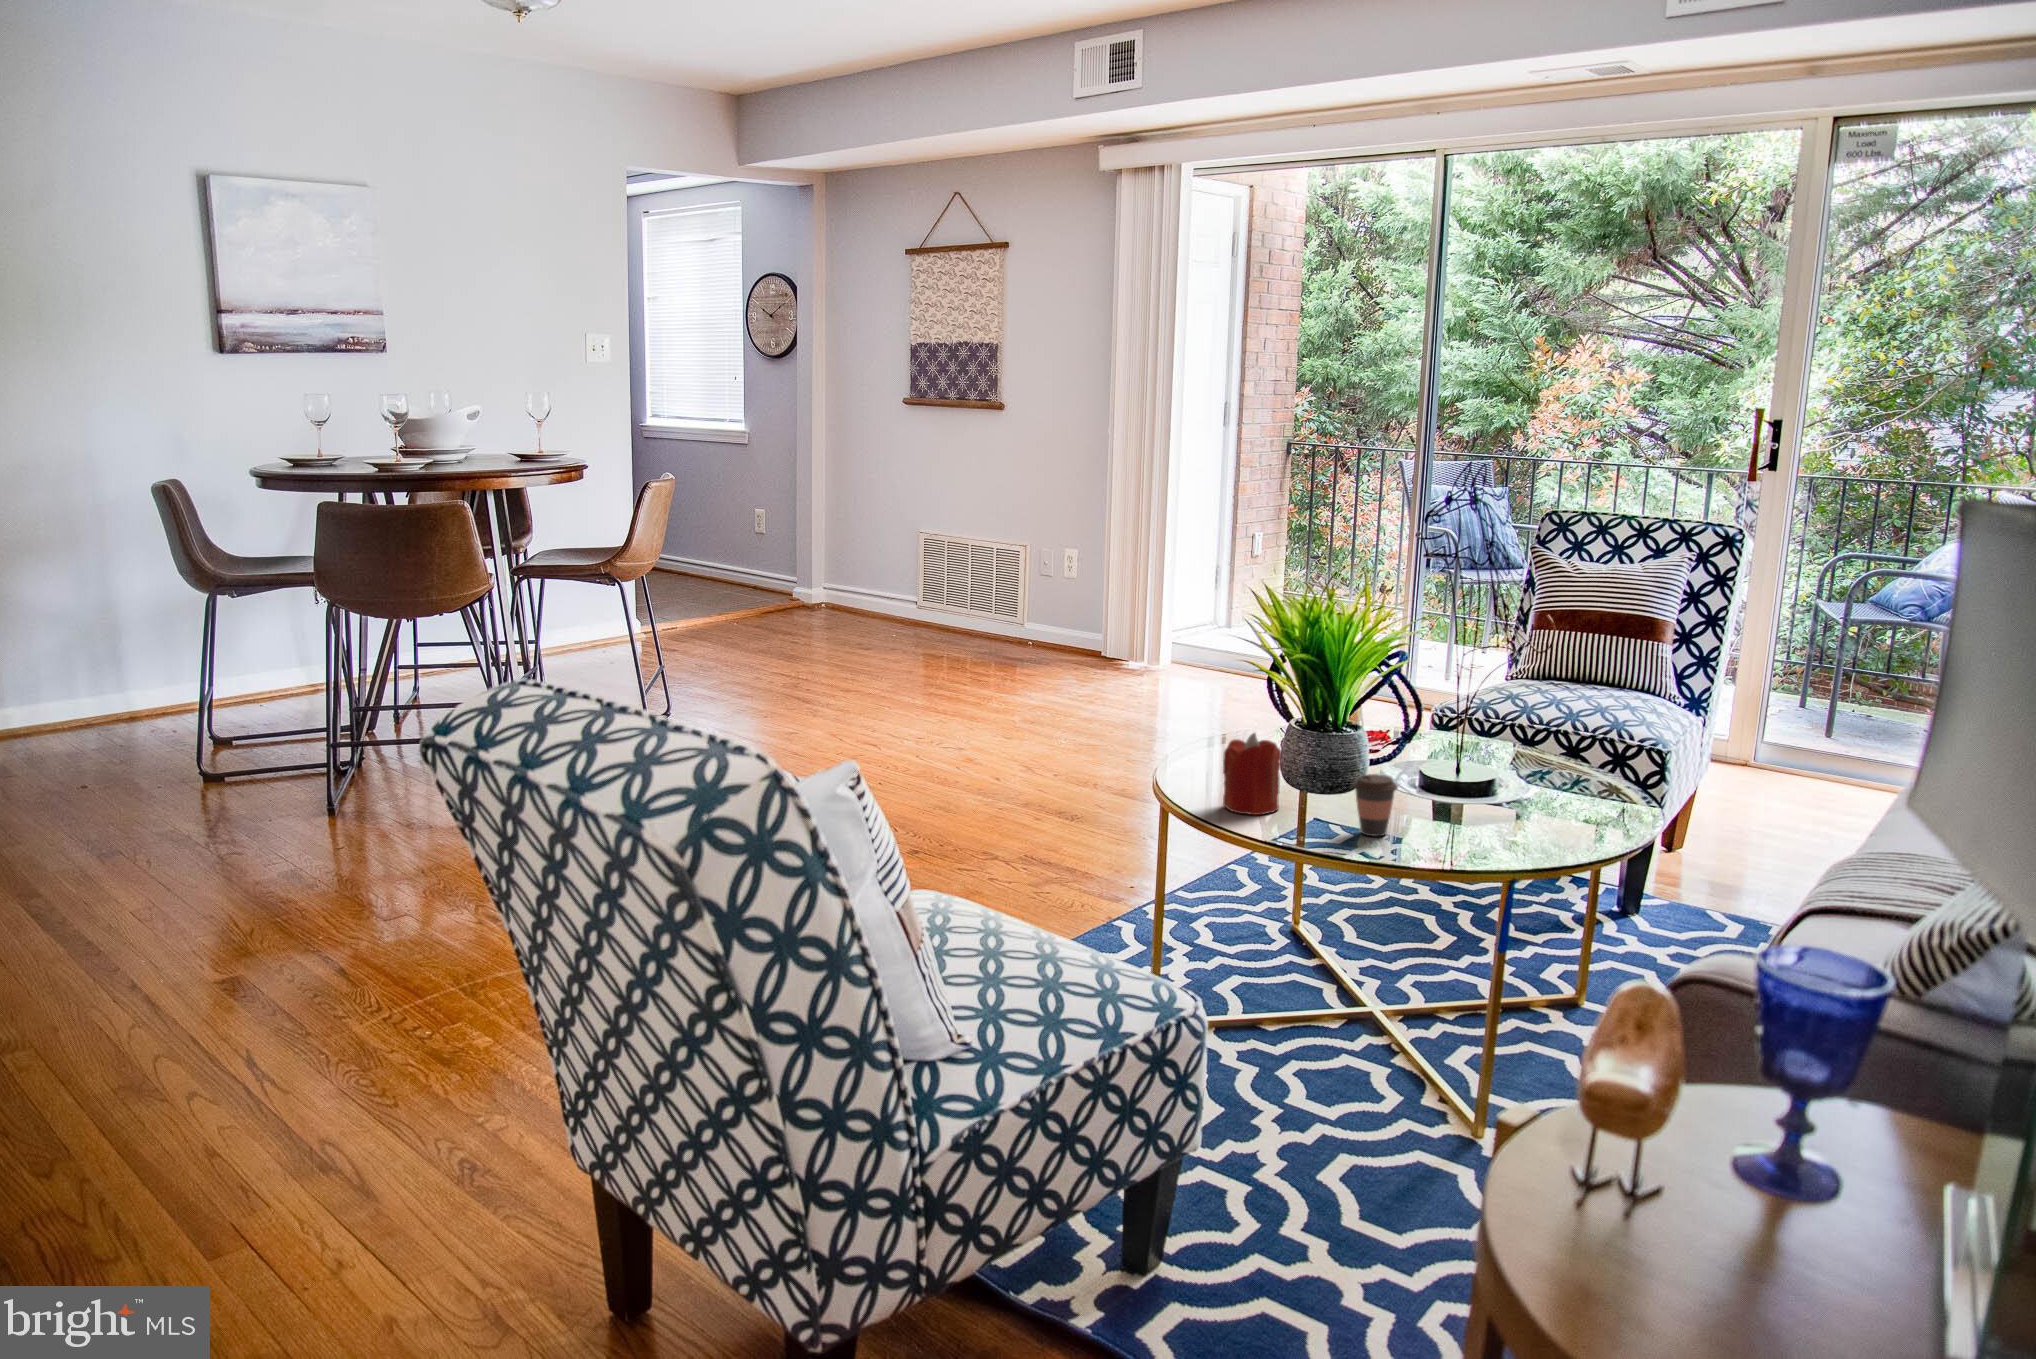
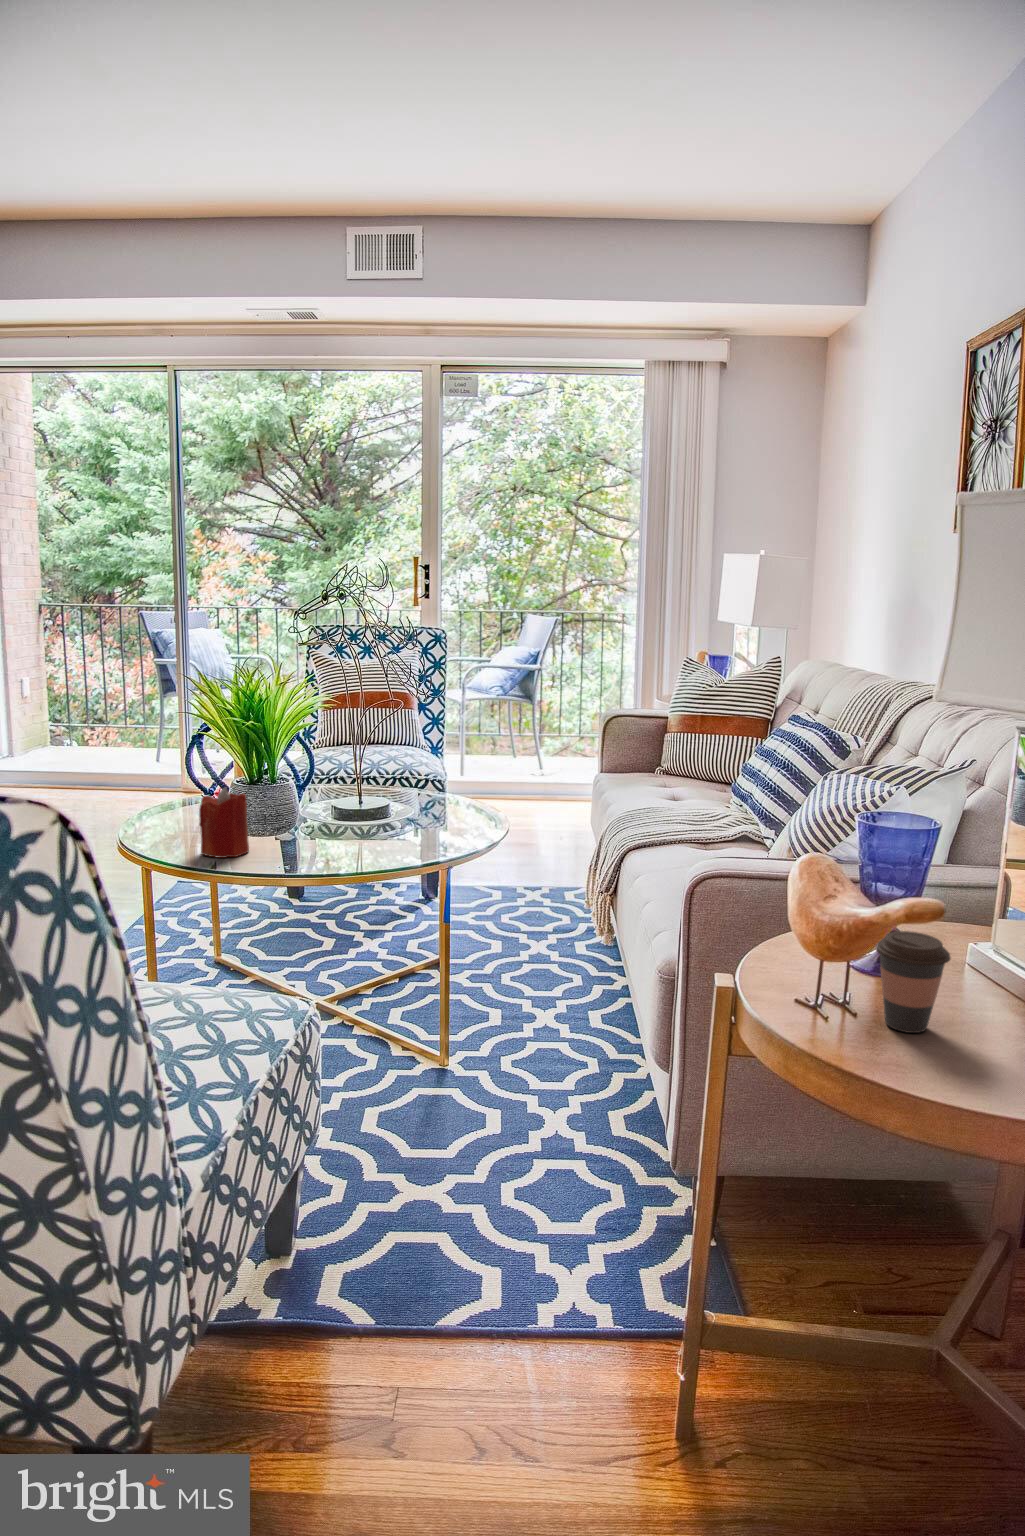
coffee cup: present [1353,774,1398,837] -> present [876,931,950,1033]

